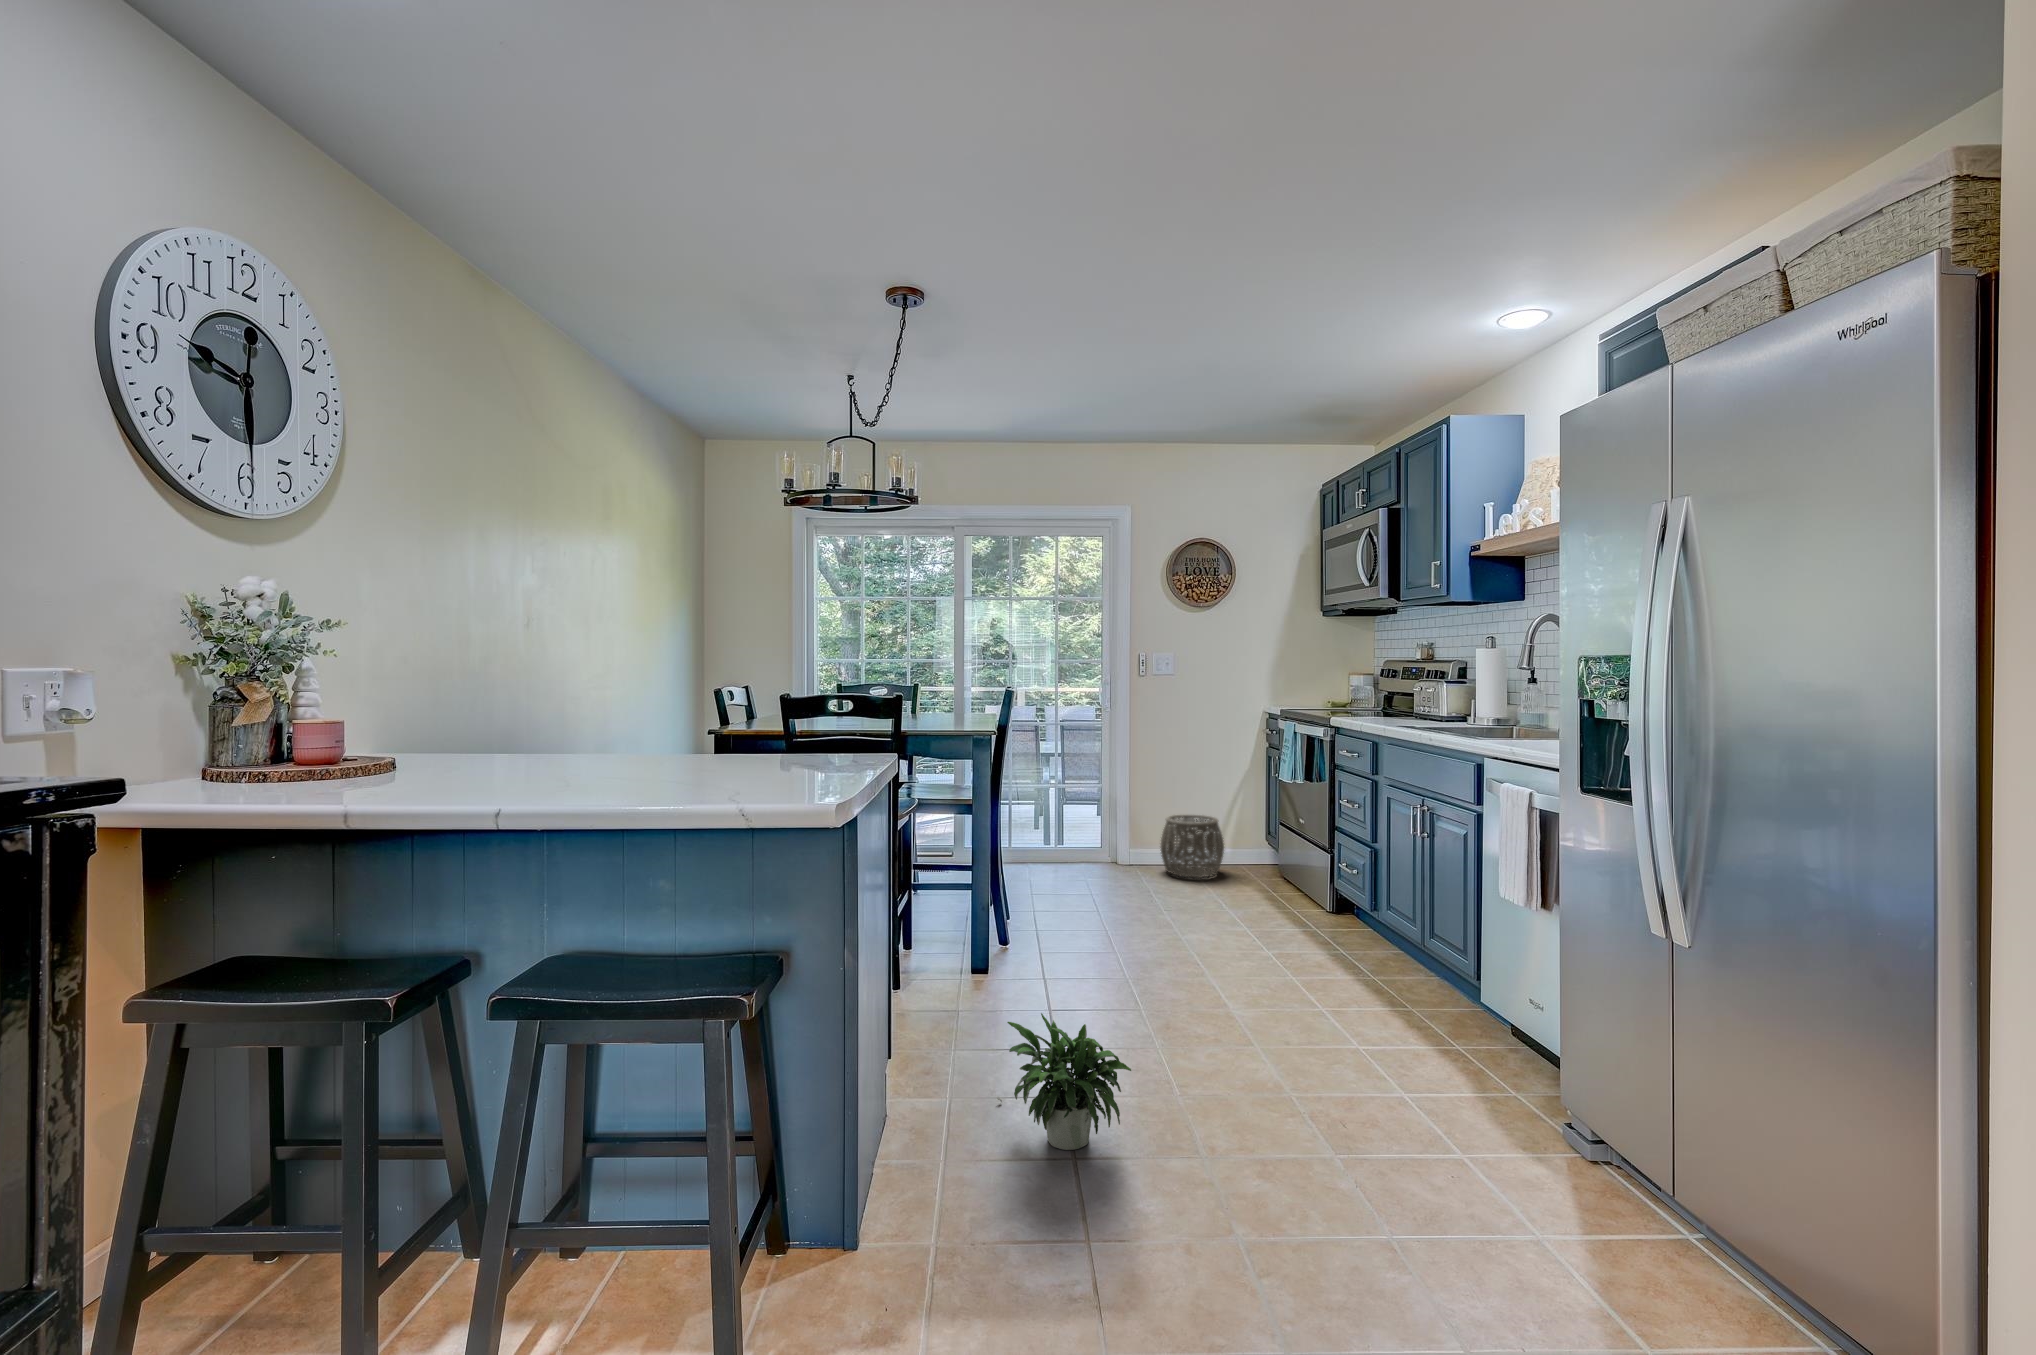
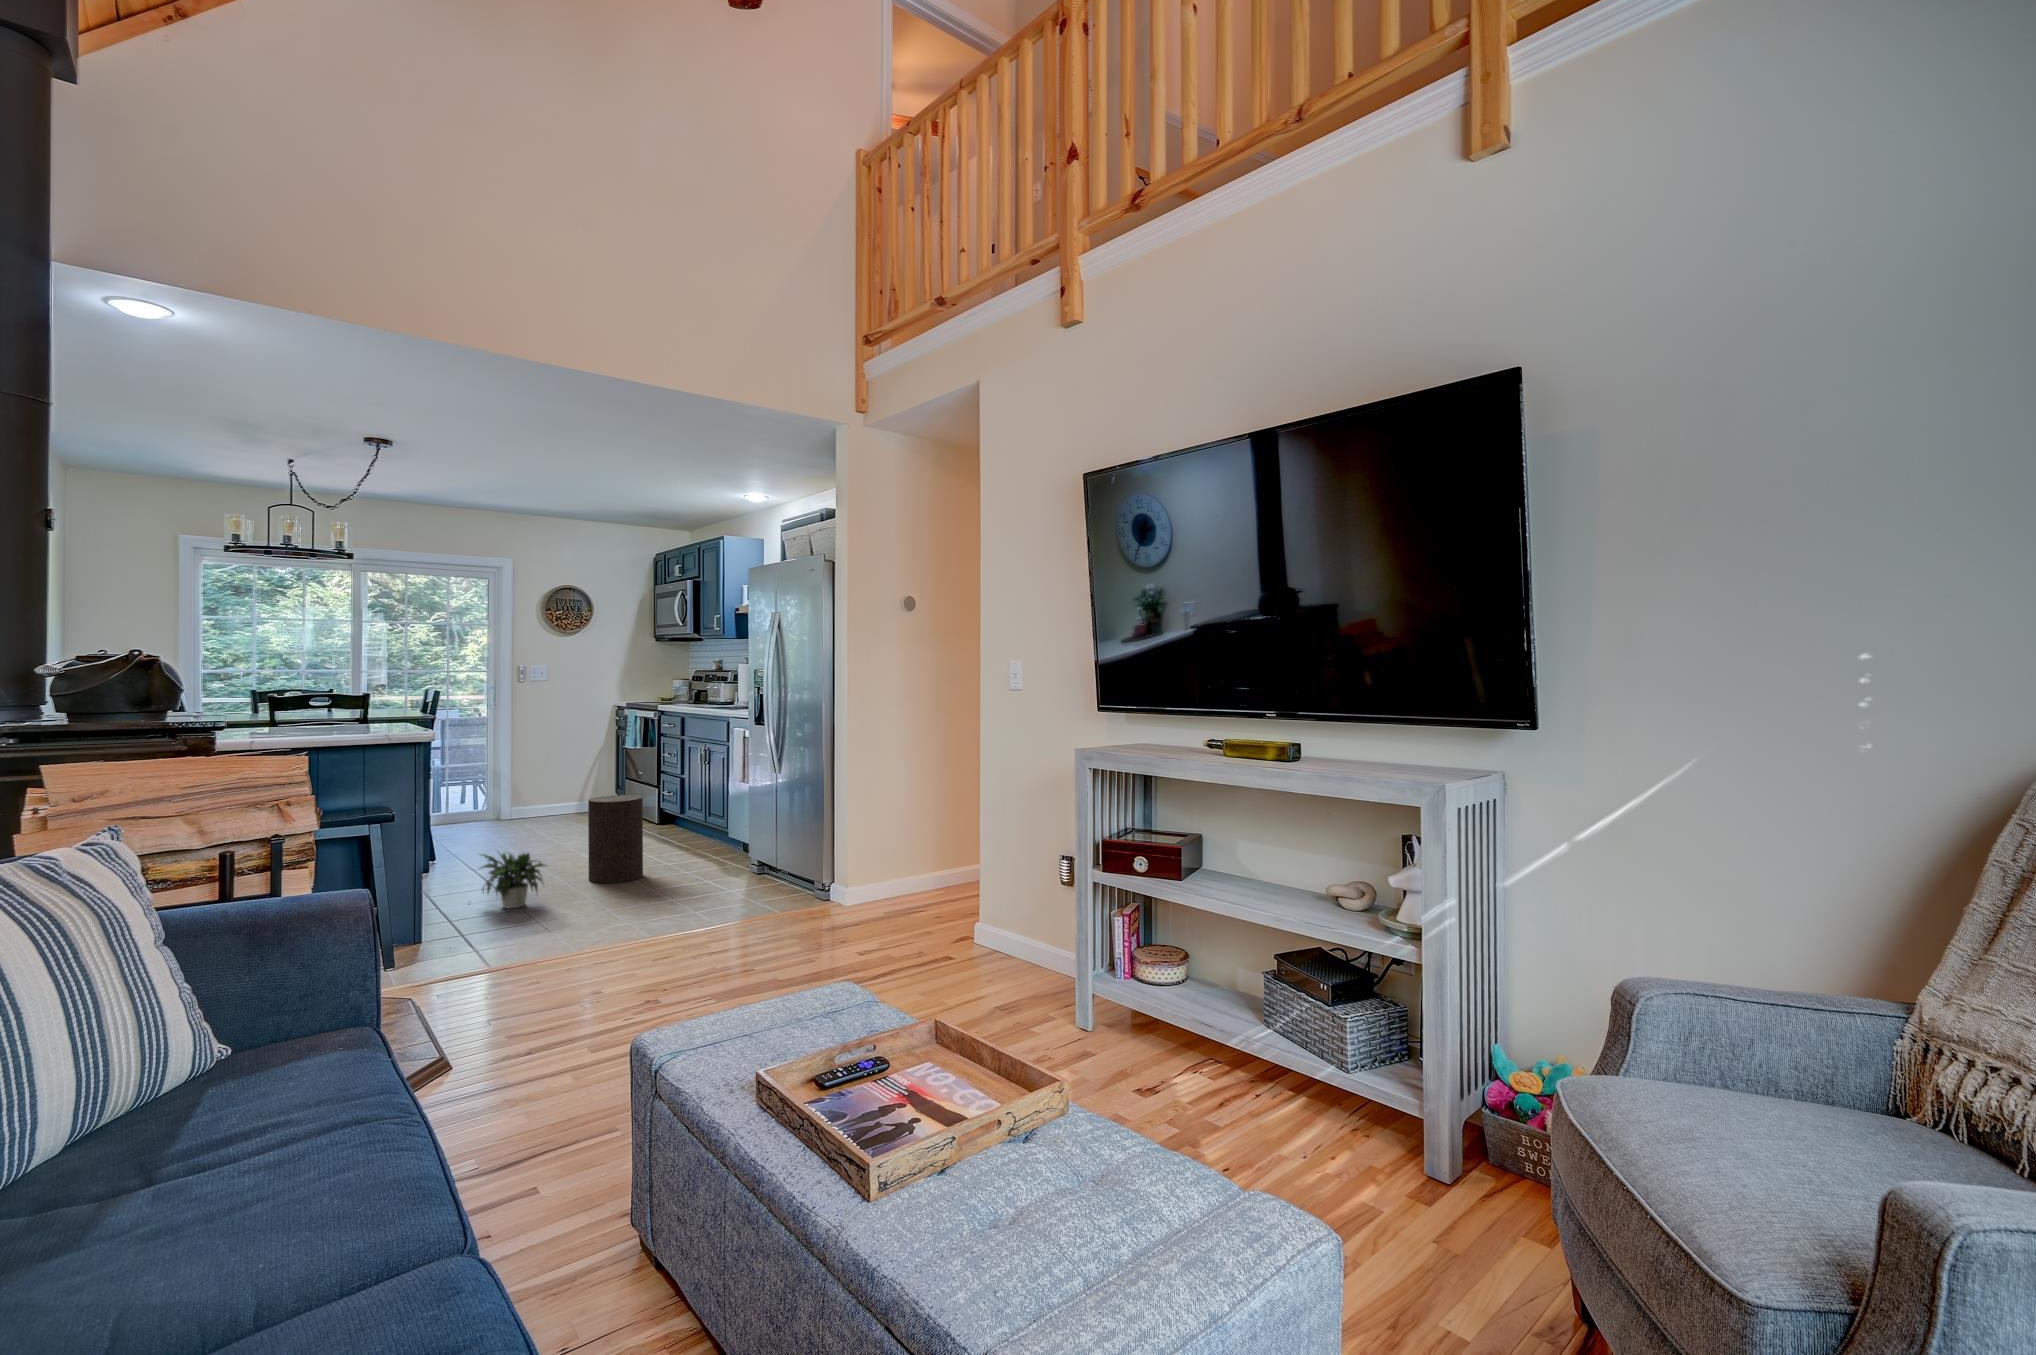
woven basket: present [1160,815,1224,878] -> none [539,777,588,819]
stool: none [1214,905,1318,1099] -> present [588,795,643,883]

